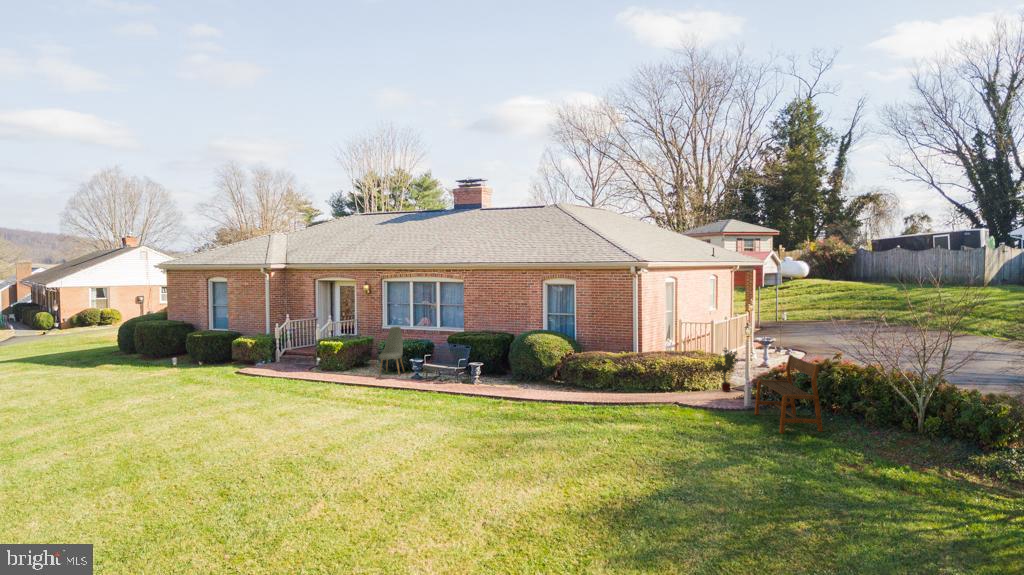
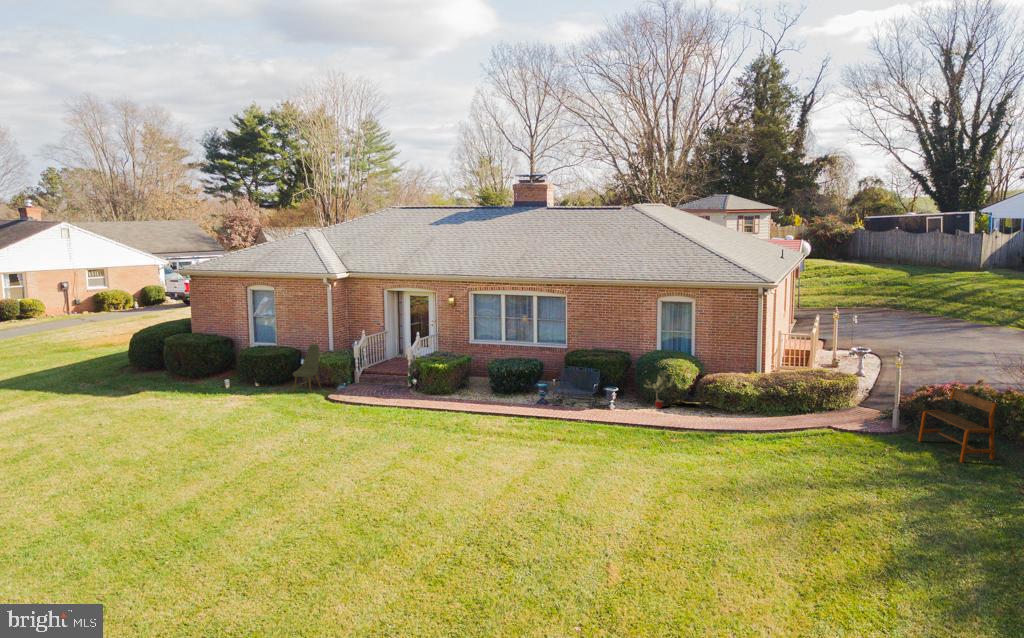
chair: present [379,327,404,376] -> present [293,344,321,393]
potted tree: present [712,348,738,392] -> present [644,370,674,408]

